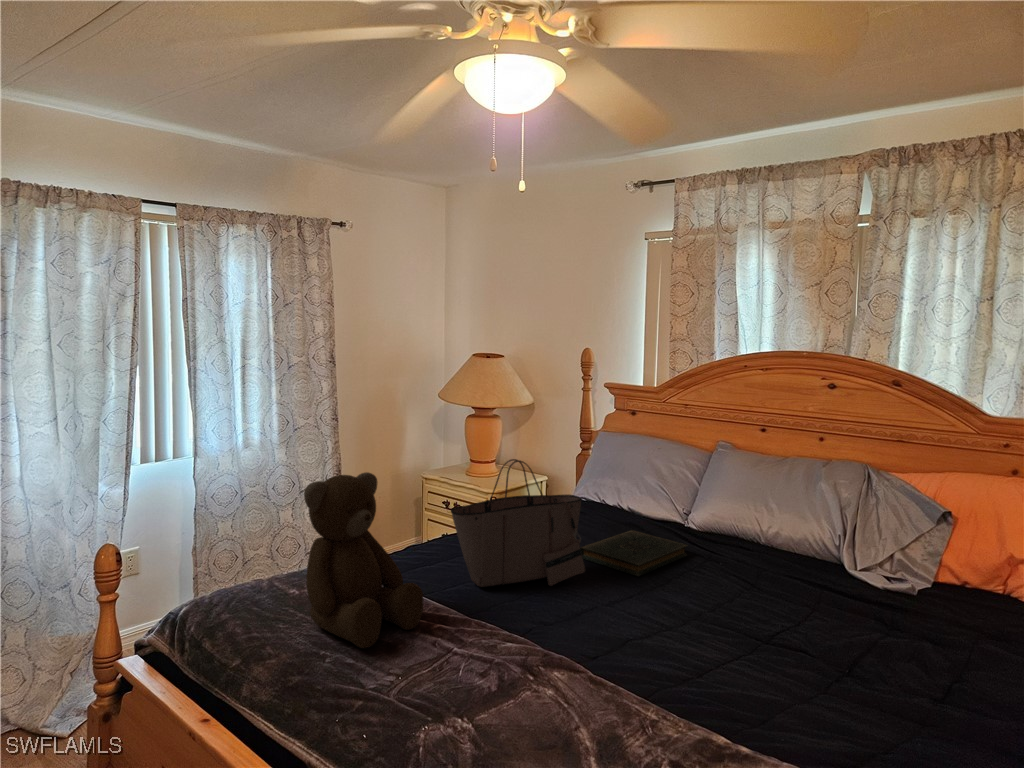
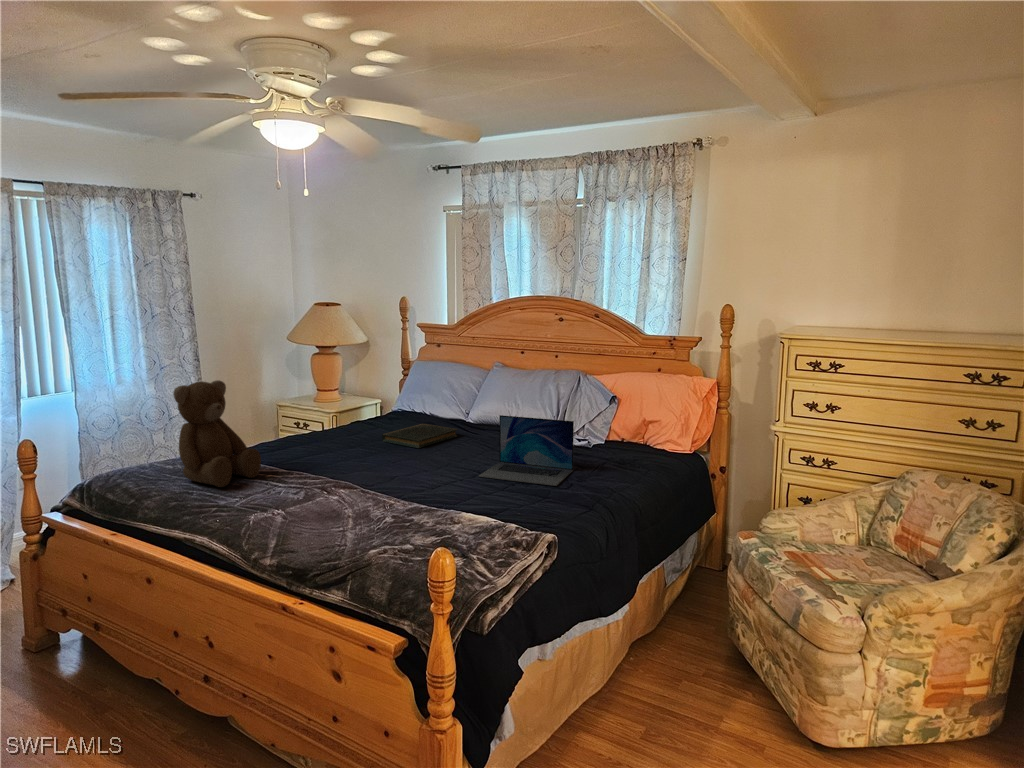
tote bag: present [451,459,585,587] -> none [283,373,381,459]
laptop: none [762,544,928,691] -> present [479,415,574,486]

